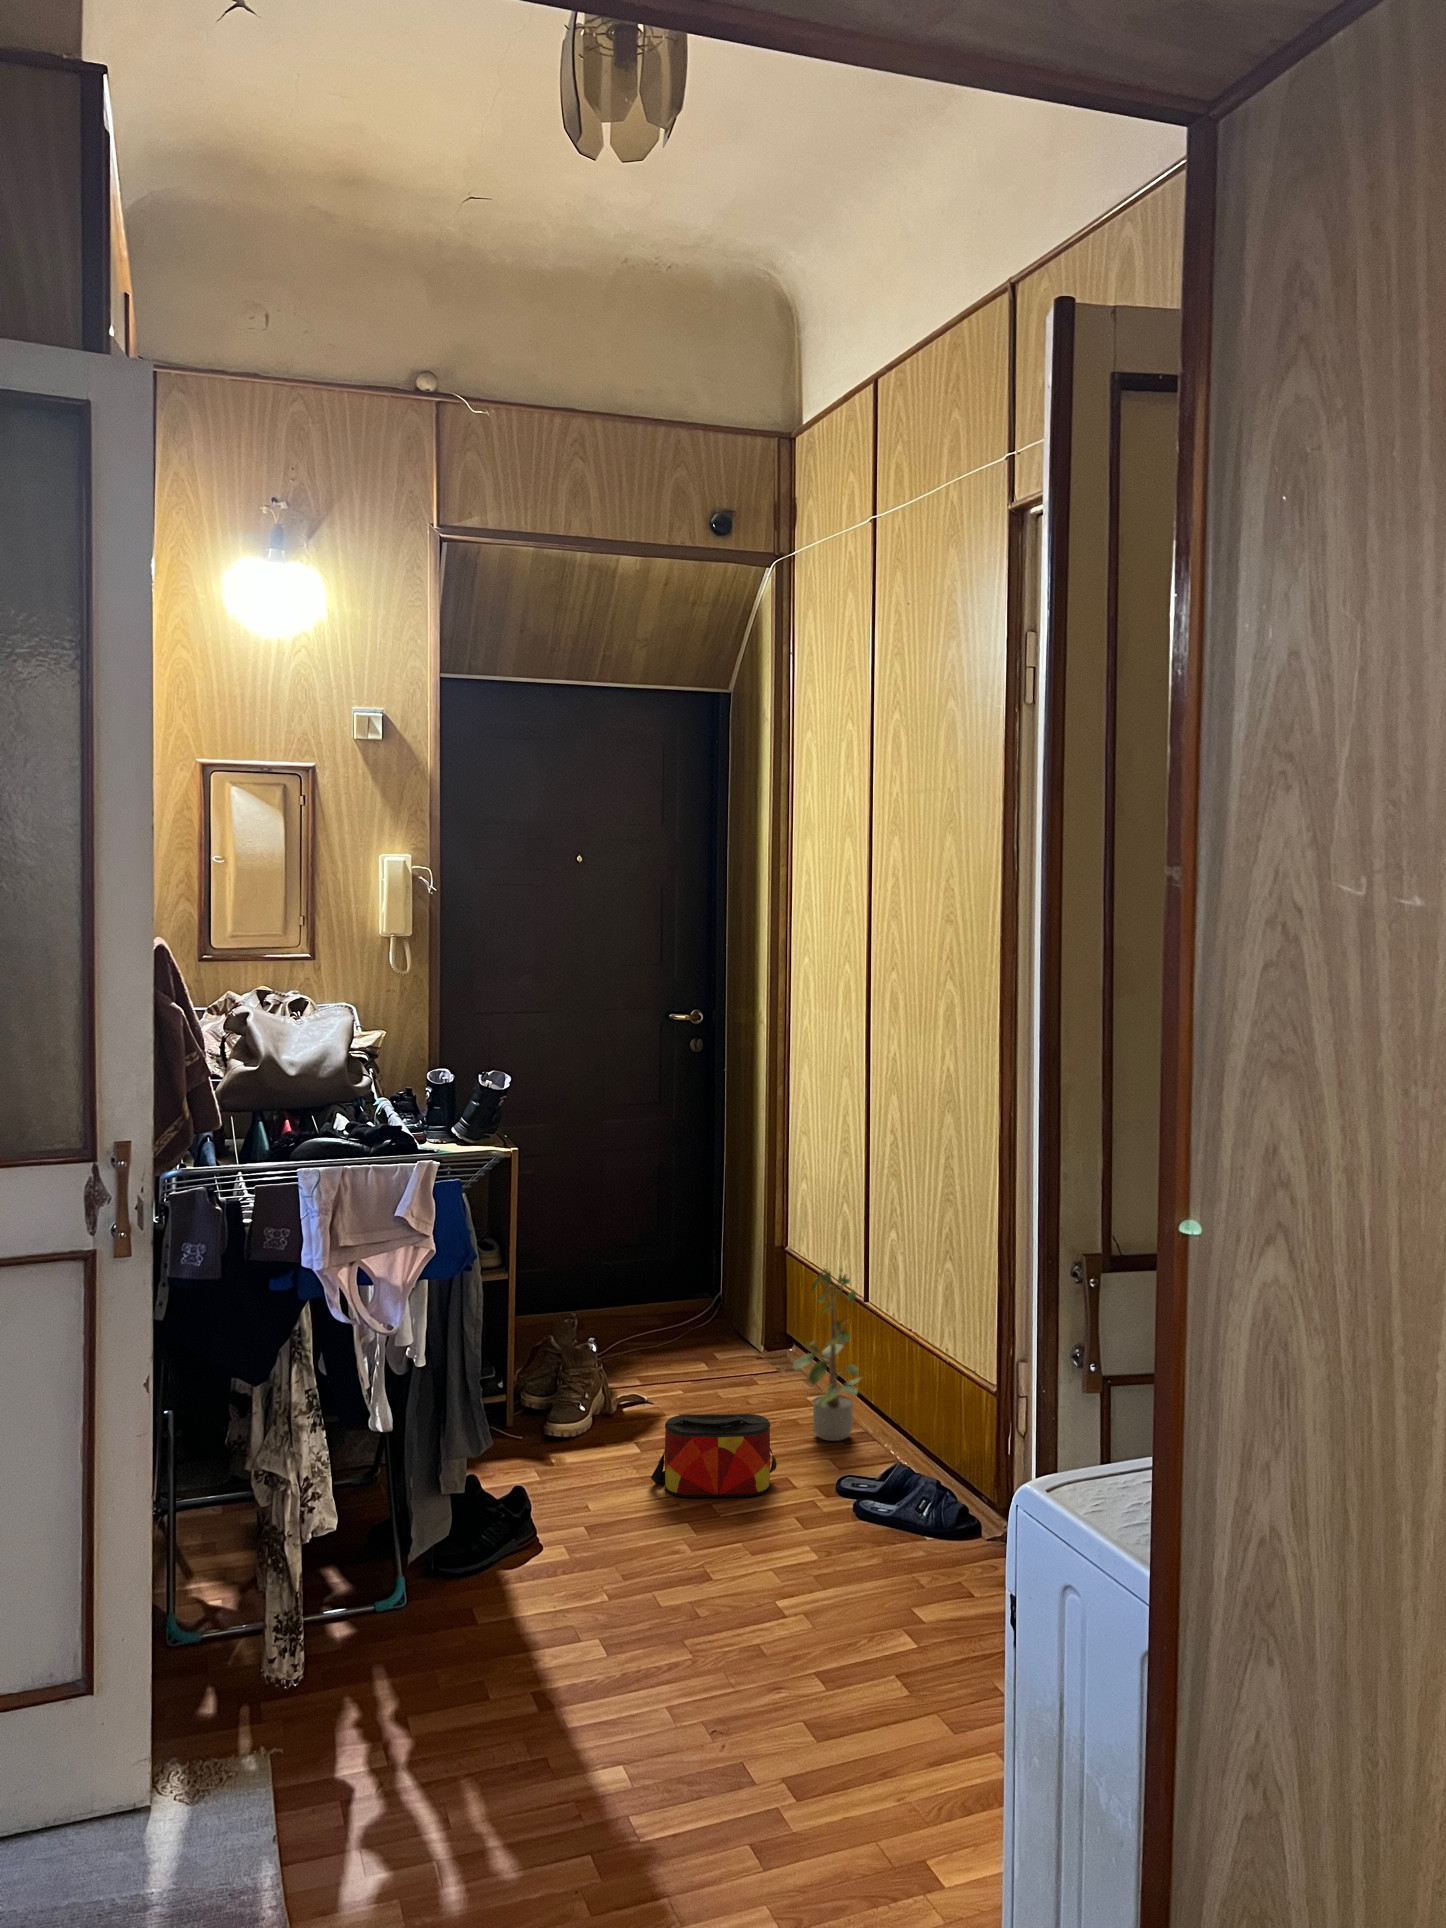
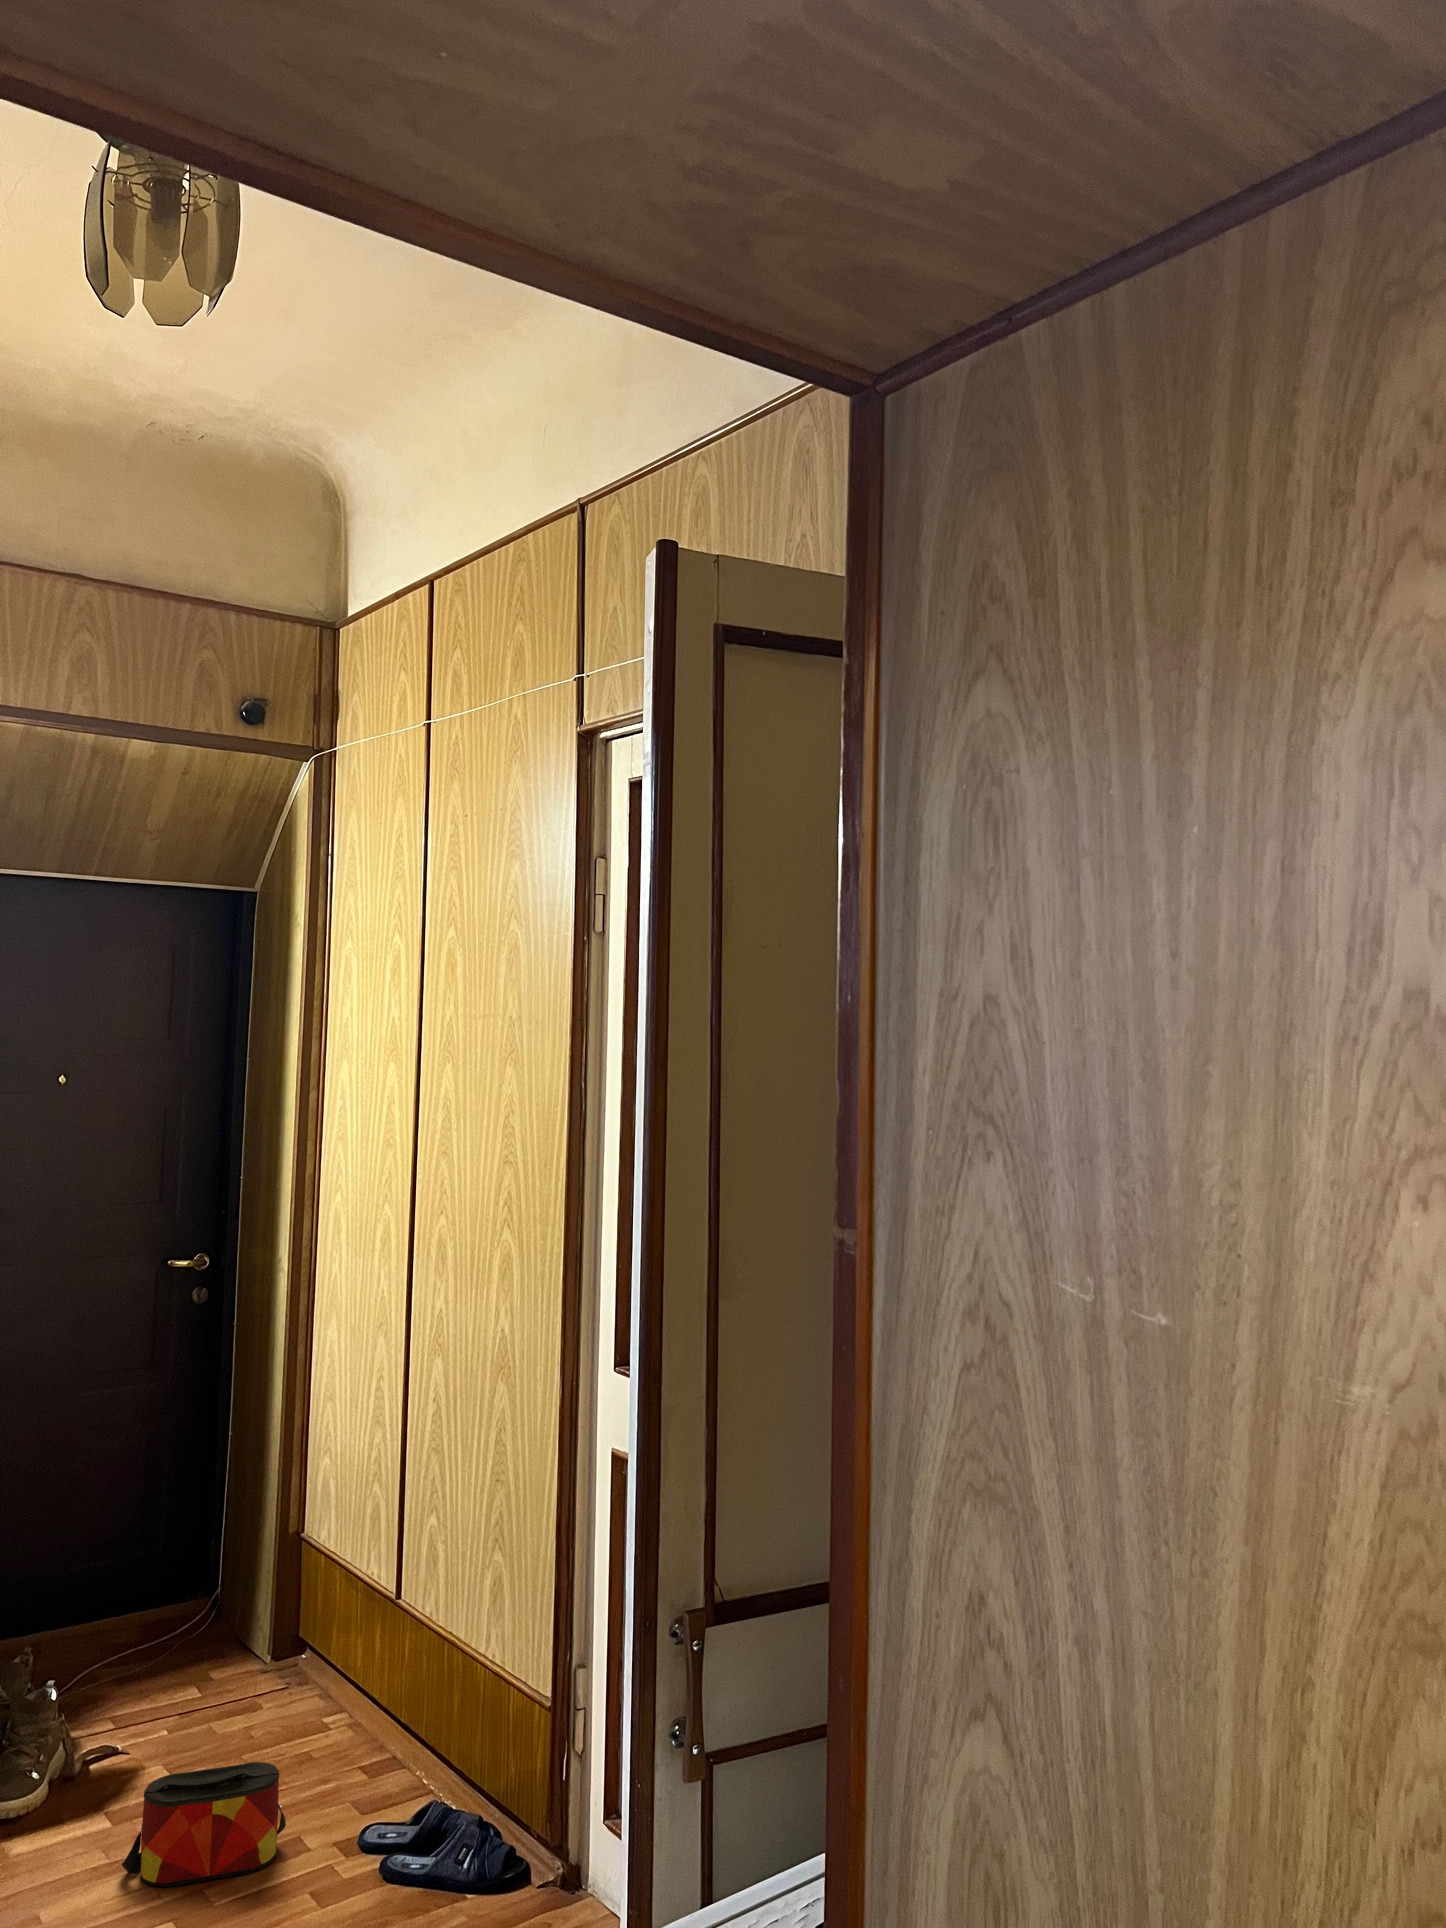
potted plant: present [793,1268,860,1441] -> none [308,1557,395,1776]

